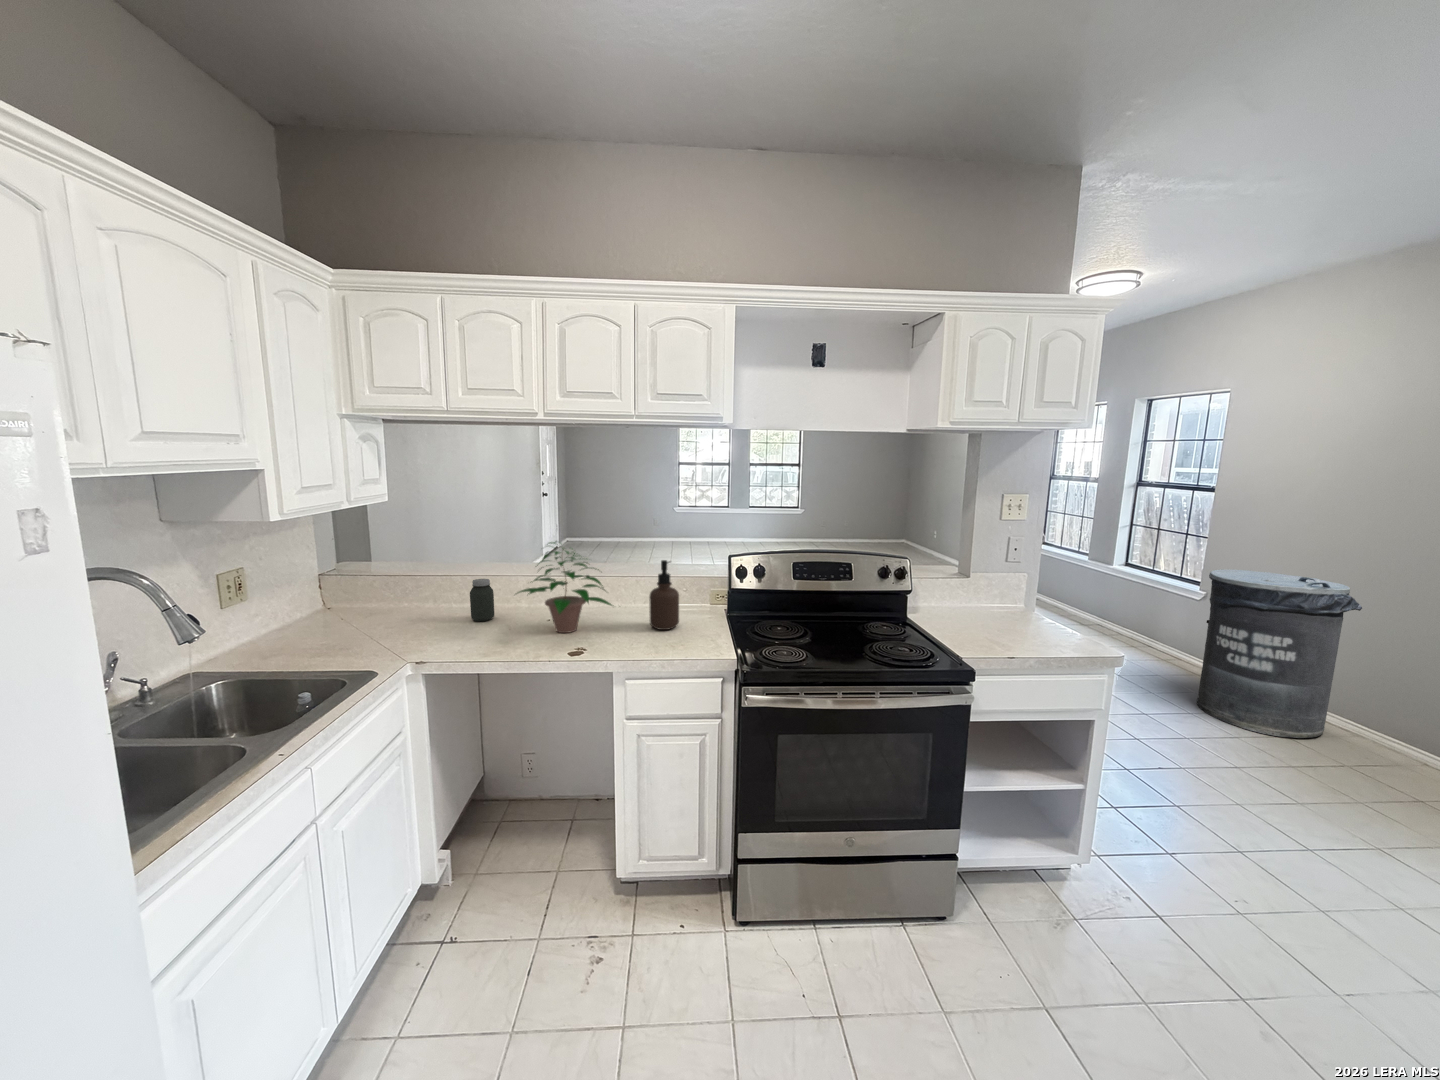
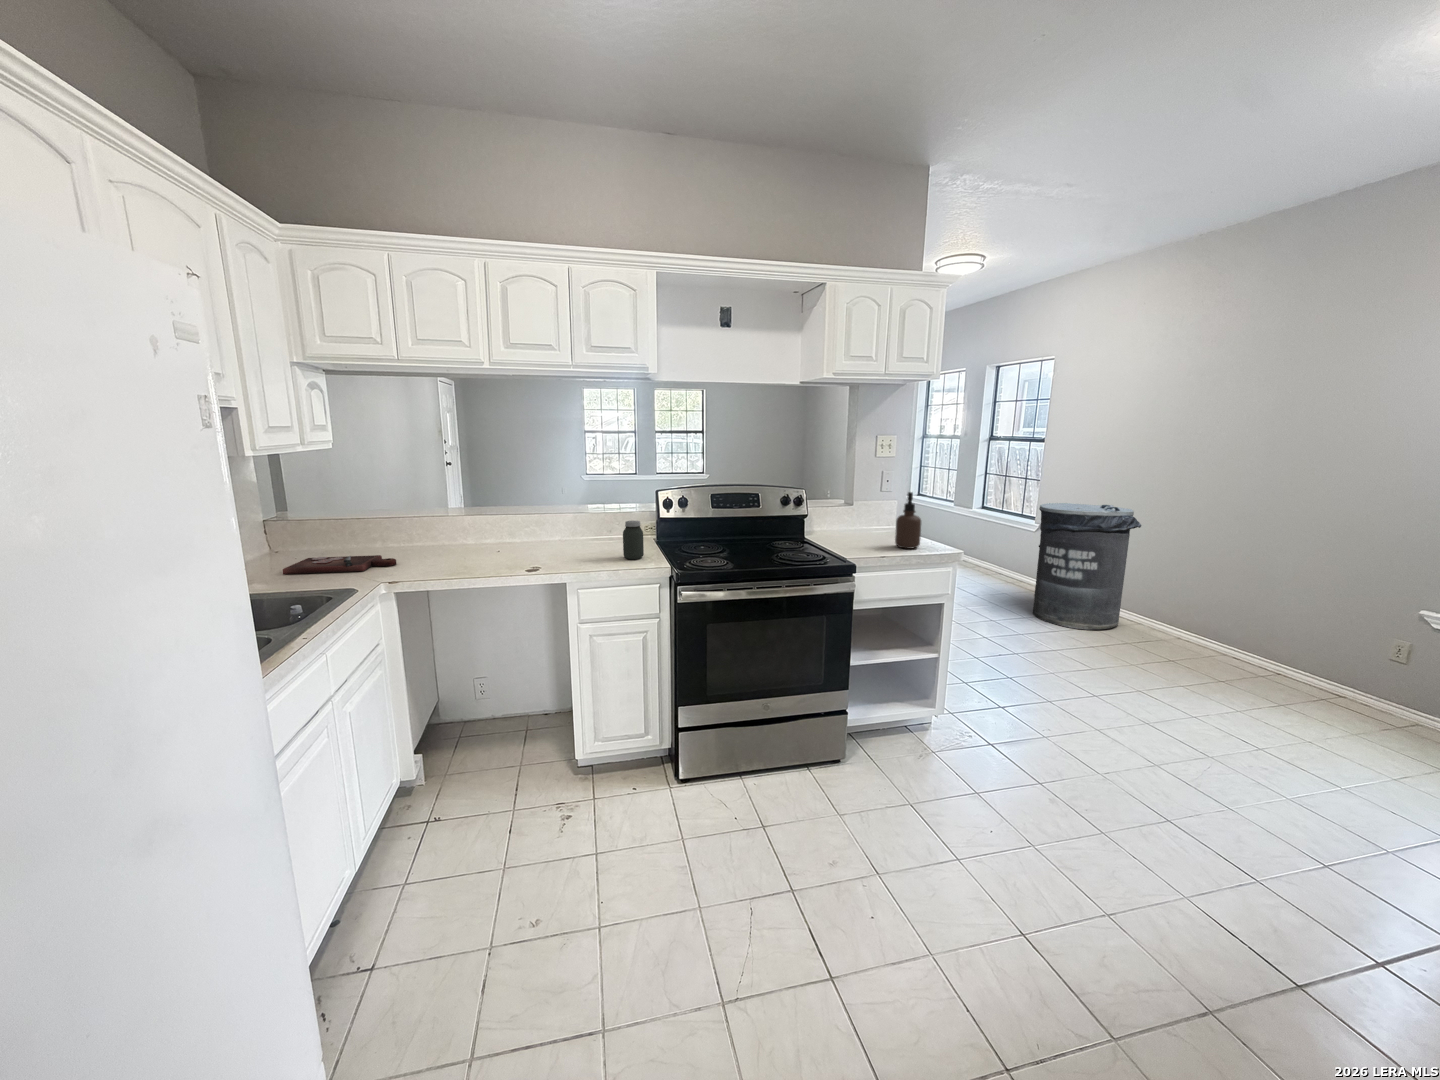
potted plant: present [518,541,612,633] -> none [469,478,562,558]
soap dispenser: present [649,560,679,630] -> present [895,492,921,549]
jar: present [470,579,494,621] -> present [623,521,644,559]
cutting board: none [315,622,435,644] -> present [283,555,396,574]

